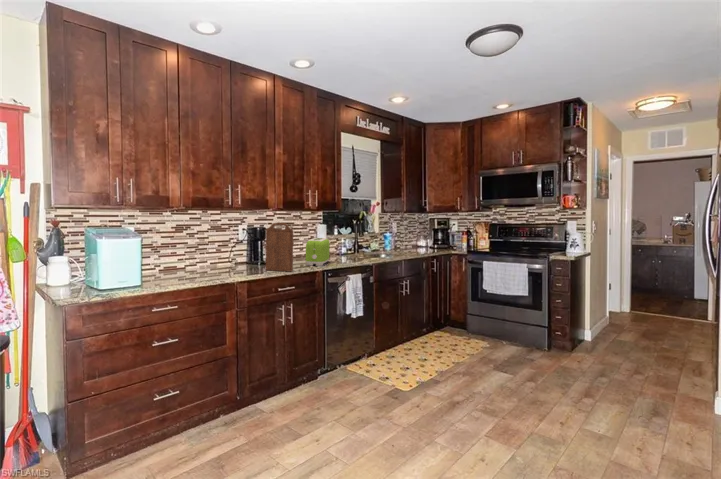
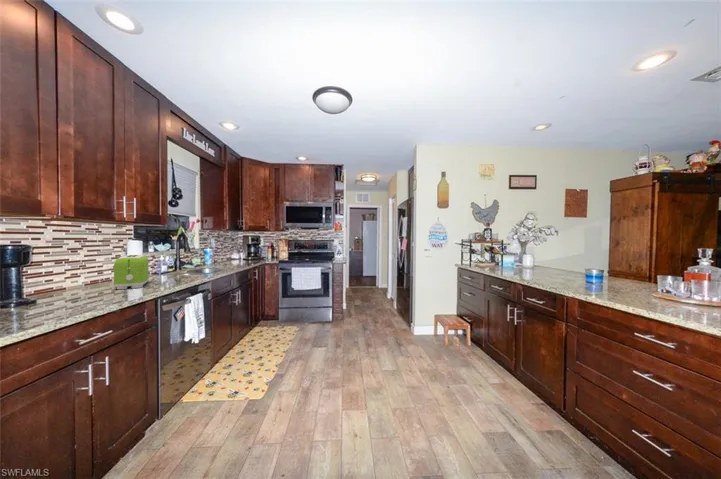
cutting board: present [266,223,293,272] -> none [38,235,96,306]

